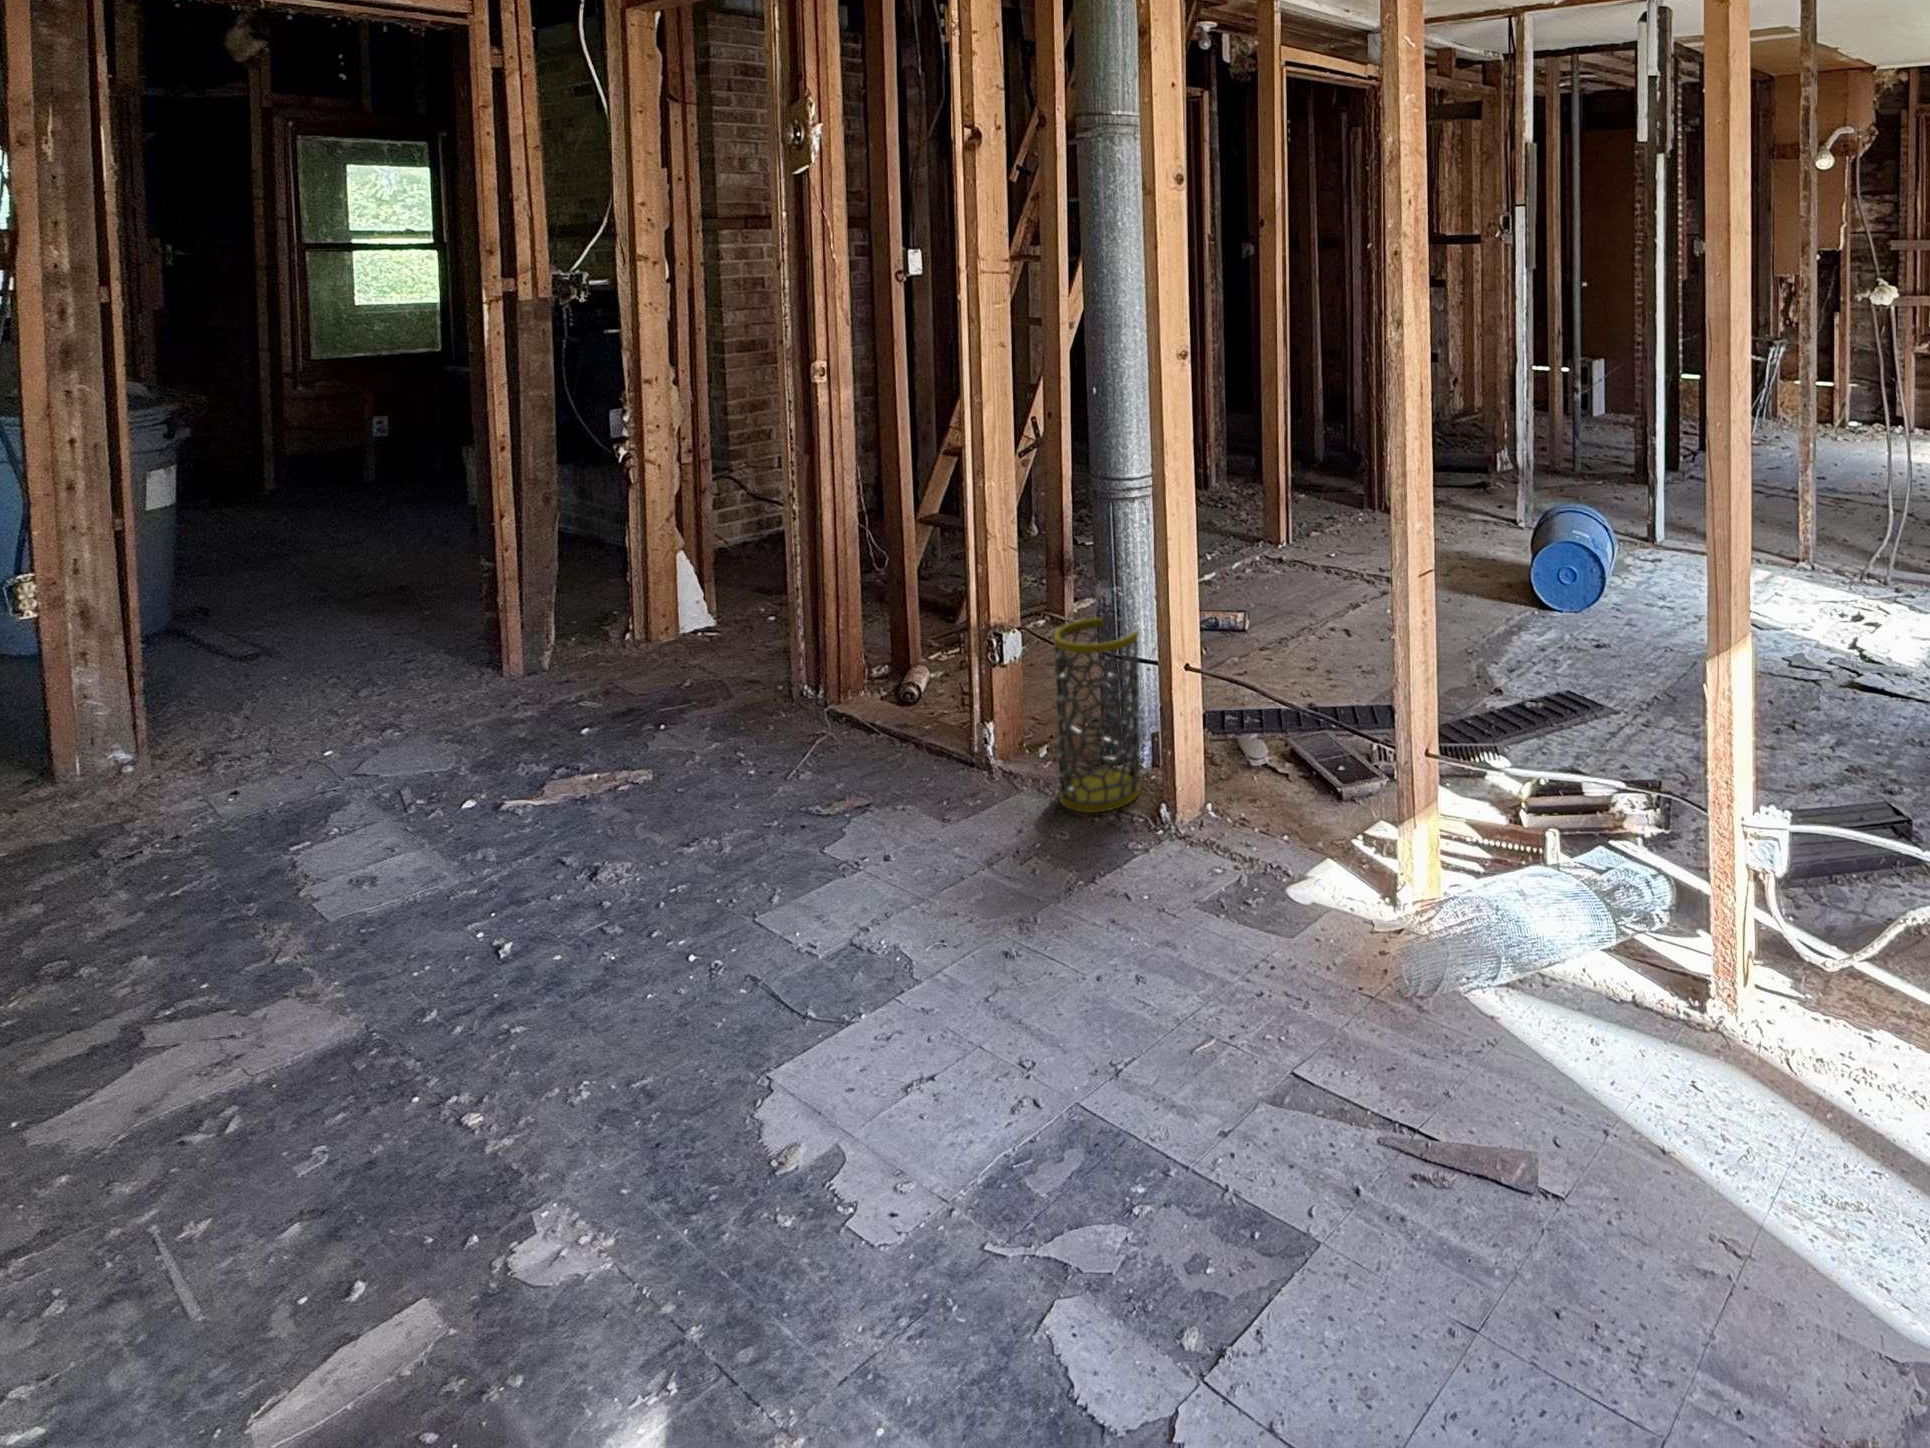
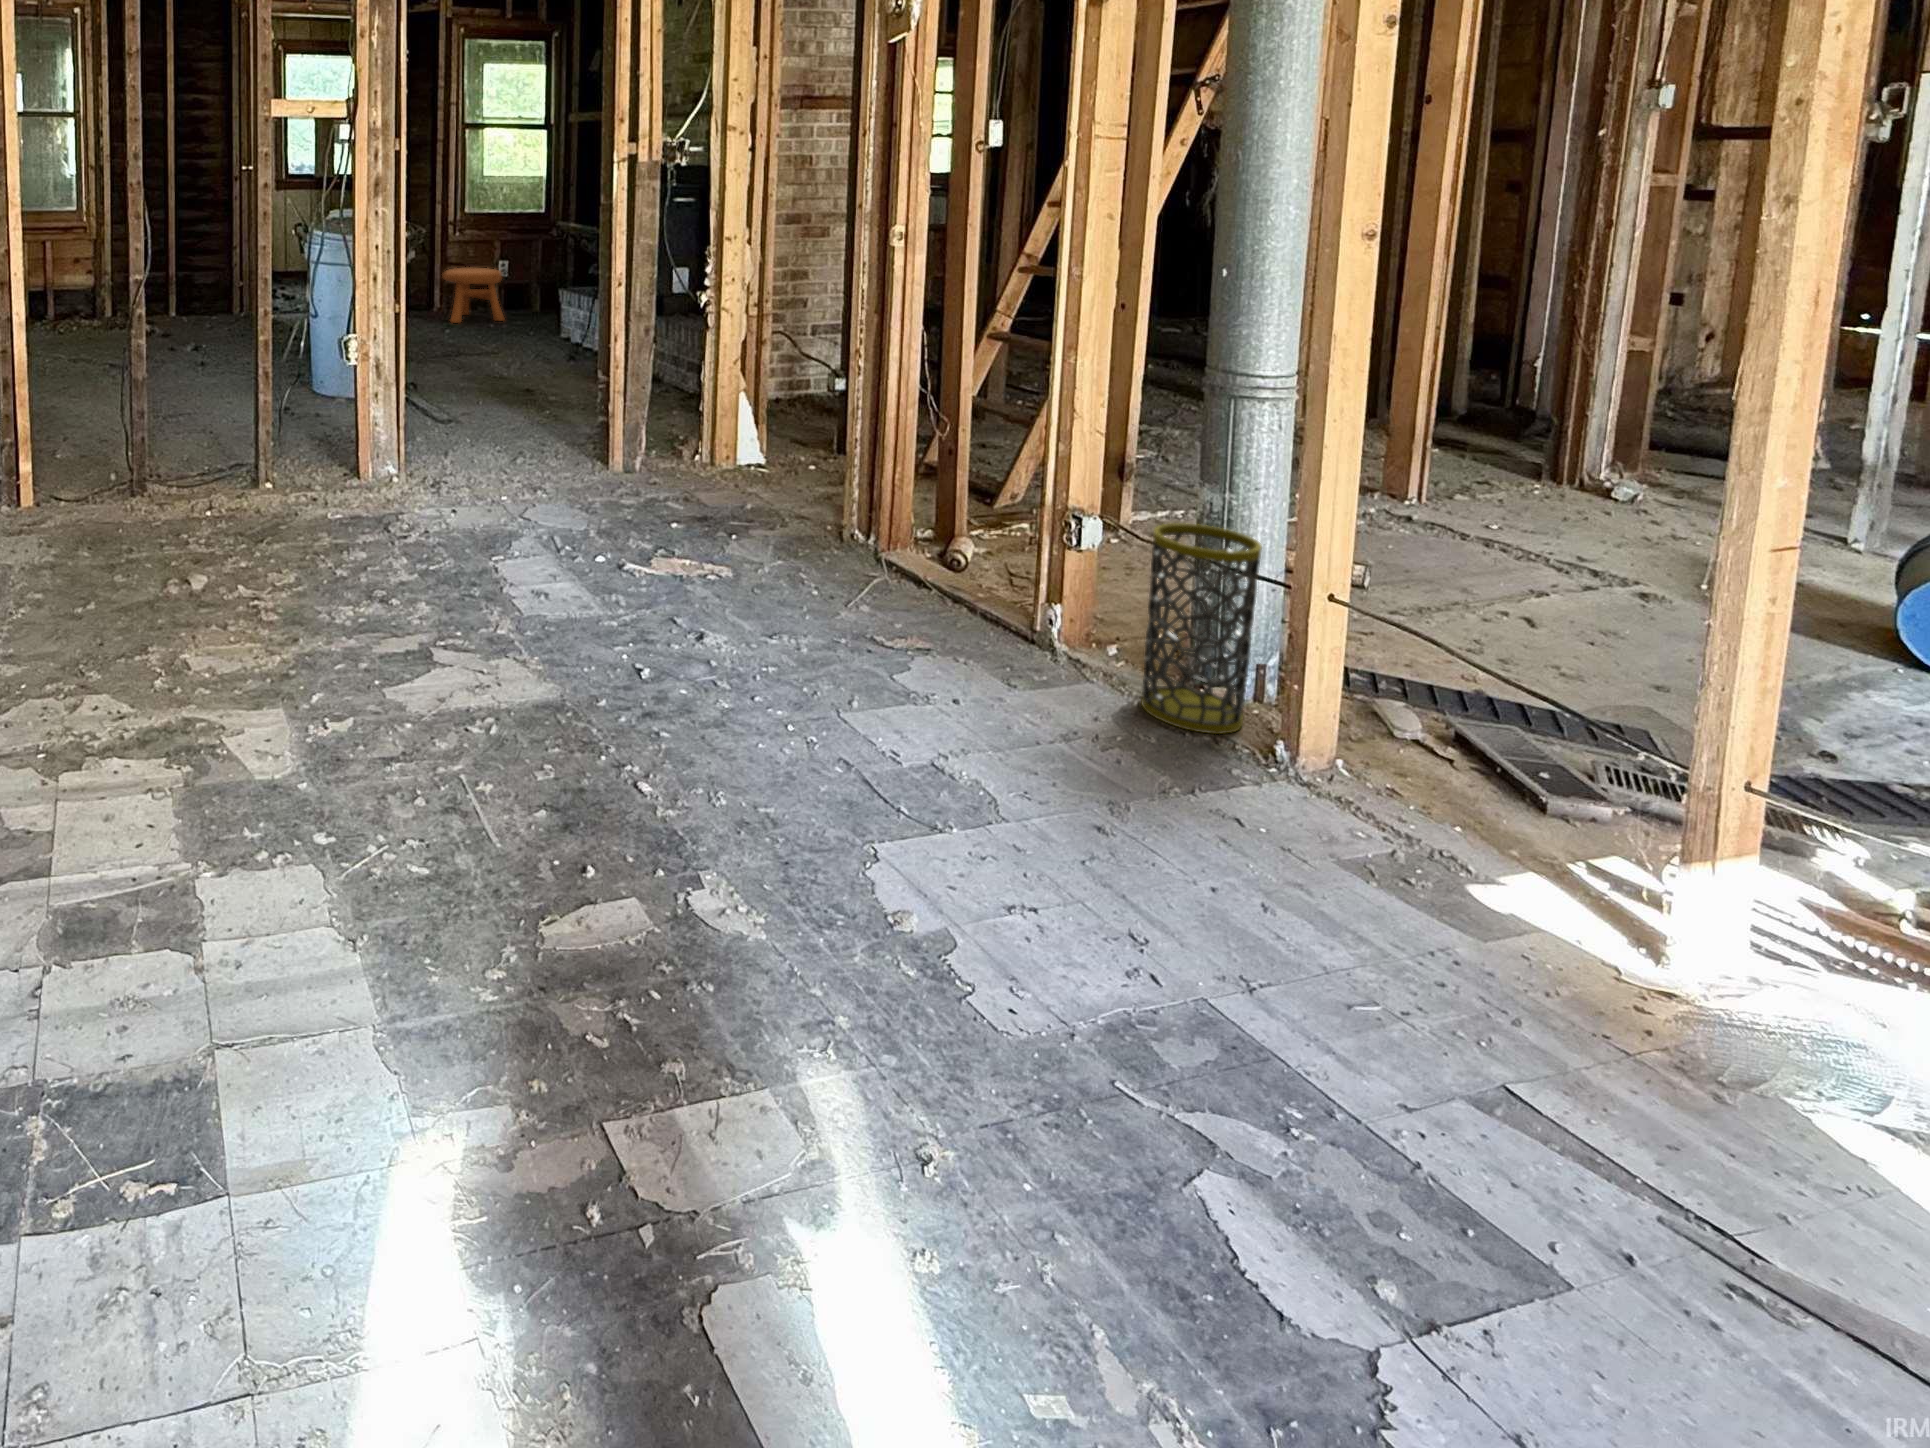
stool: none [275,427,385,505] -> present [443,268,504,323]

